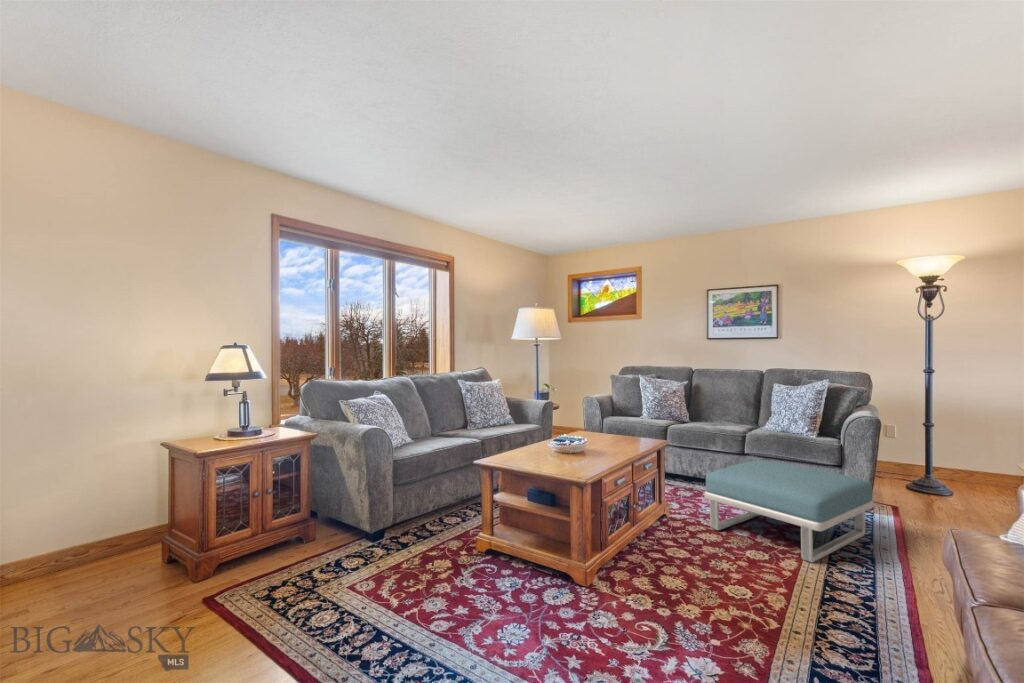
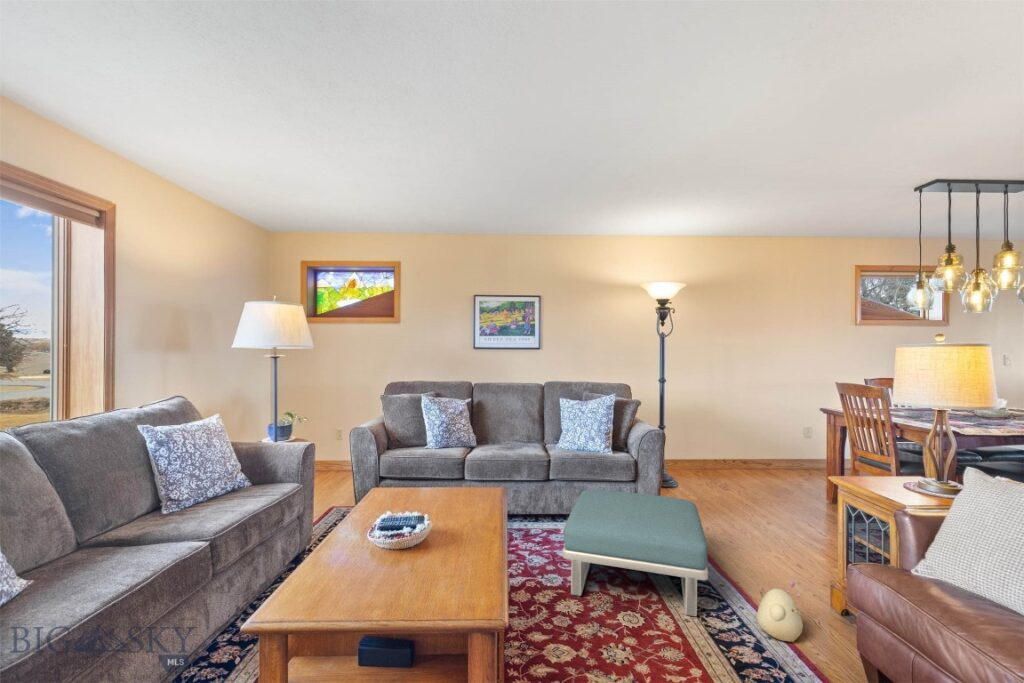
plush toy: none [863,546,919,597] -> present [756,581,803,642]

